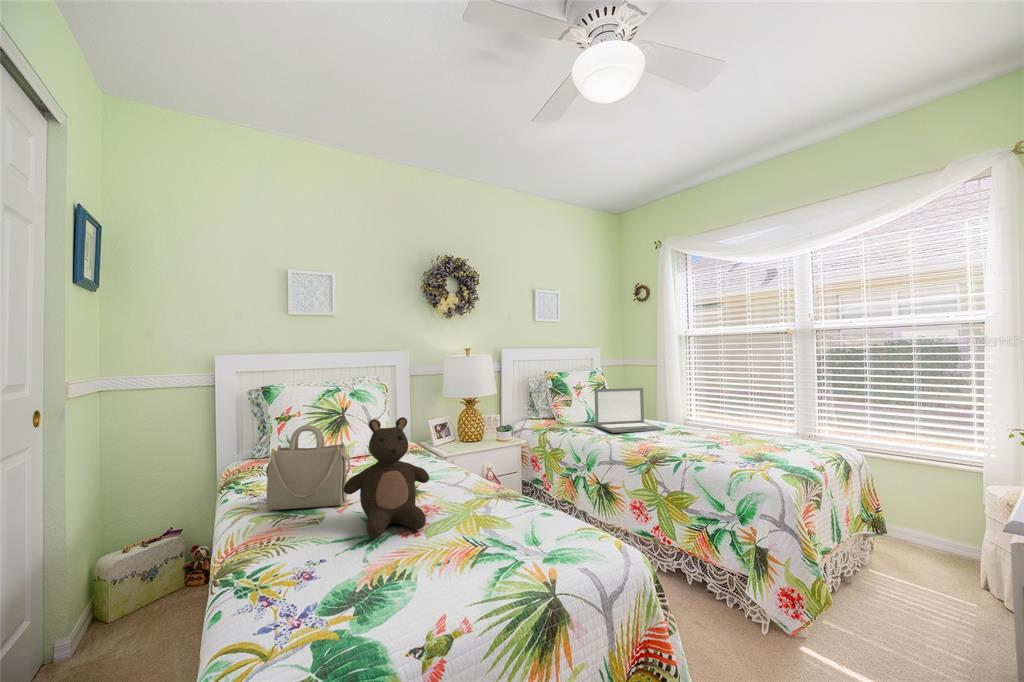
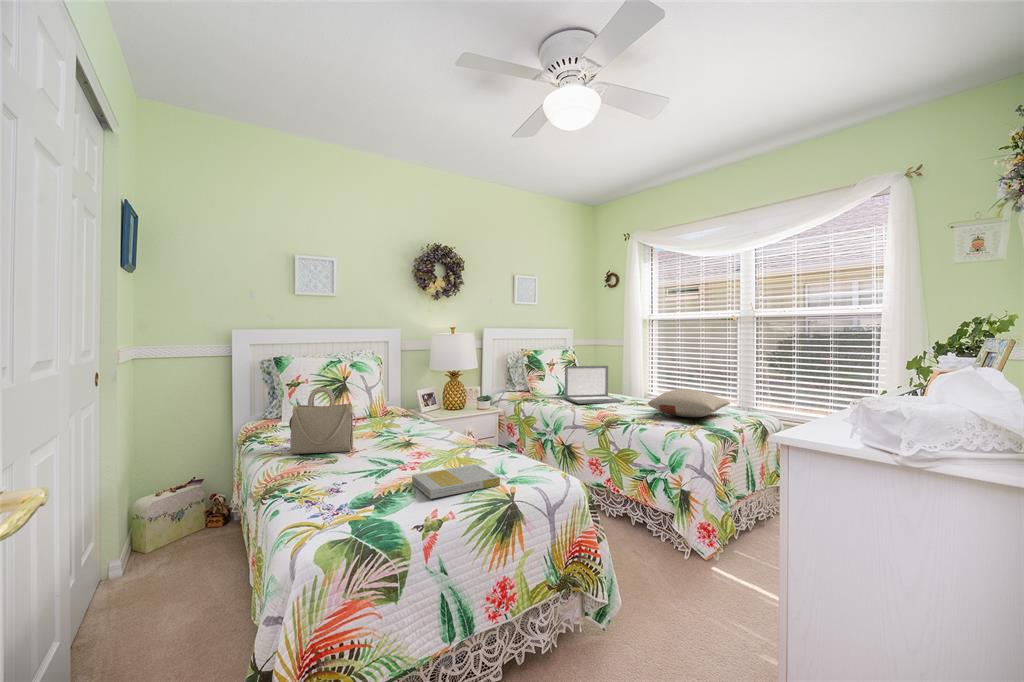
stuffed bear: present [343,417,429,538] -> none [355,381,422,470]
pillow: none [700,417,799,450] -> present [648,389,730,417]
book: none [413,529,533,593] -> present [412,465,500,499]

